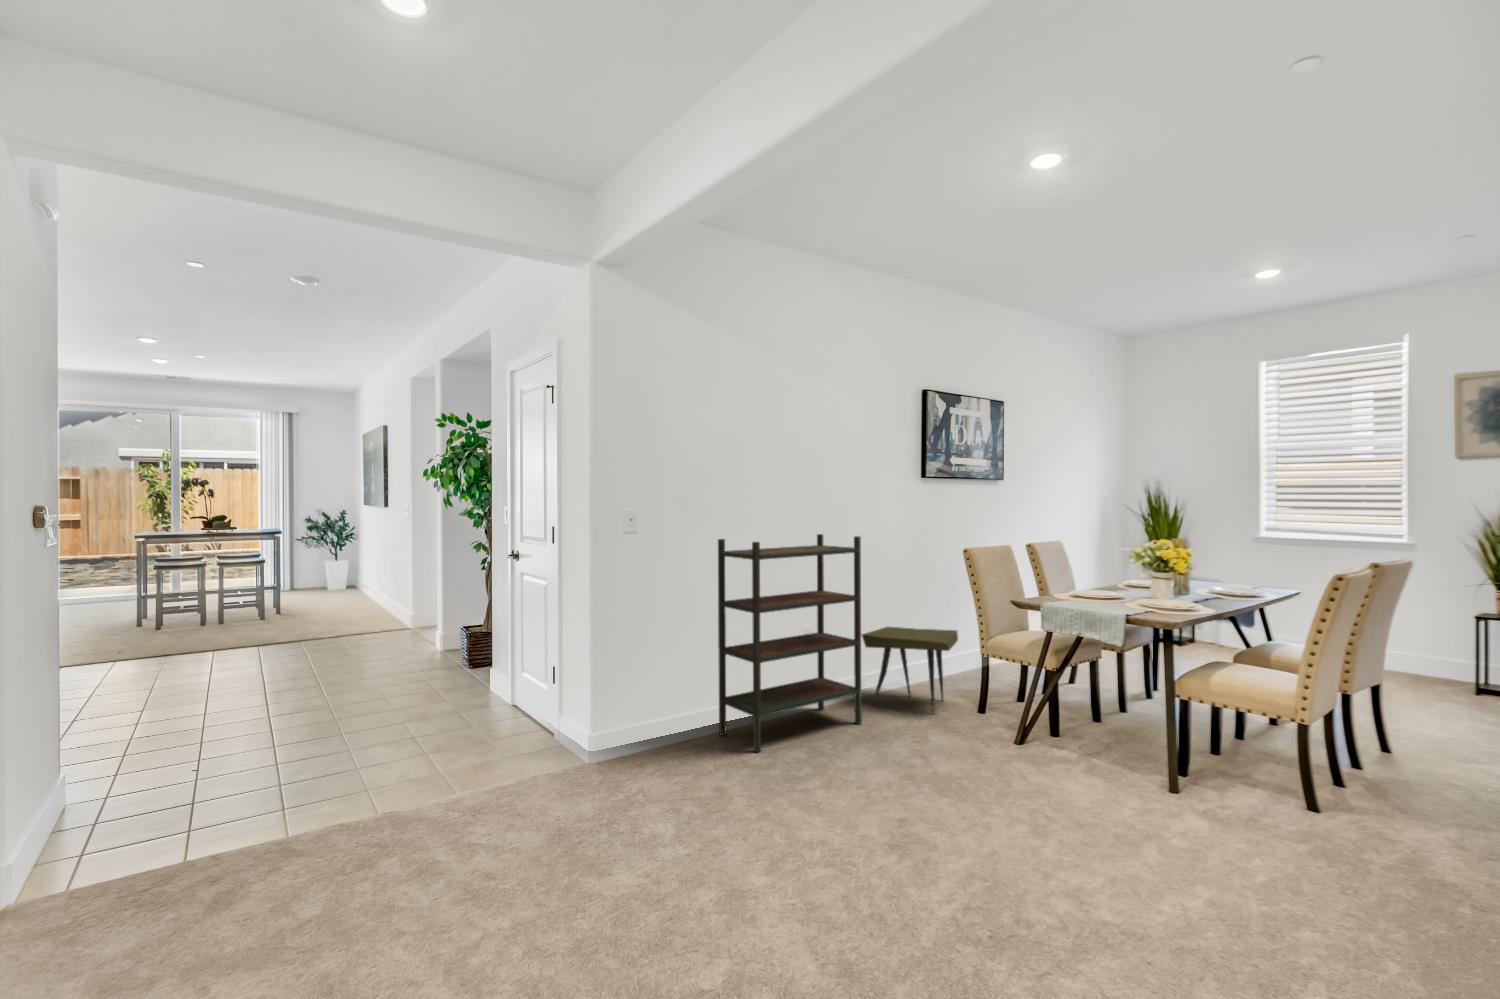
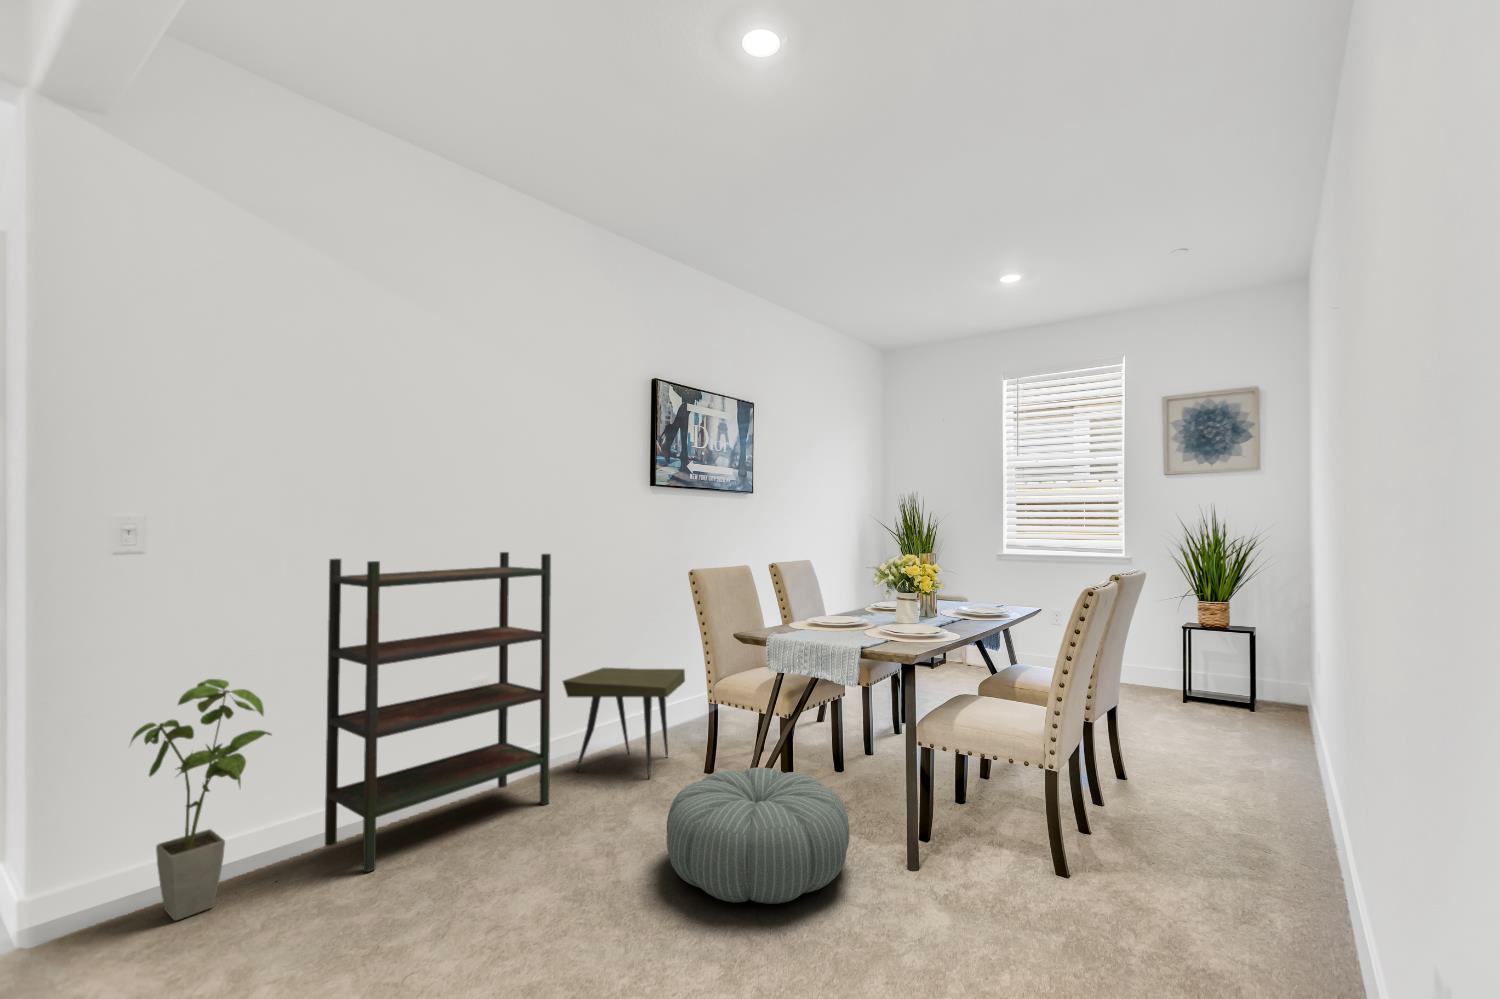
house plant: none [628,616,703,765] -> present [131,679,271,921]
pouf: none [967,706,1117,798] -> present [667,767,849,904]

